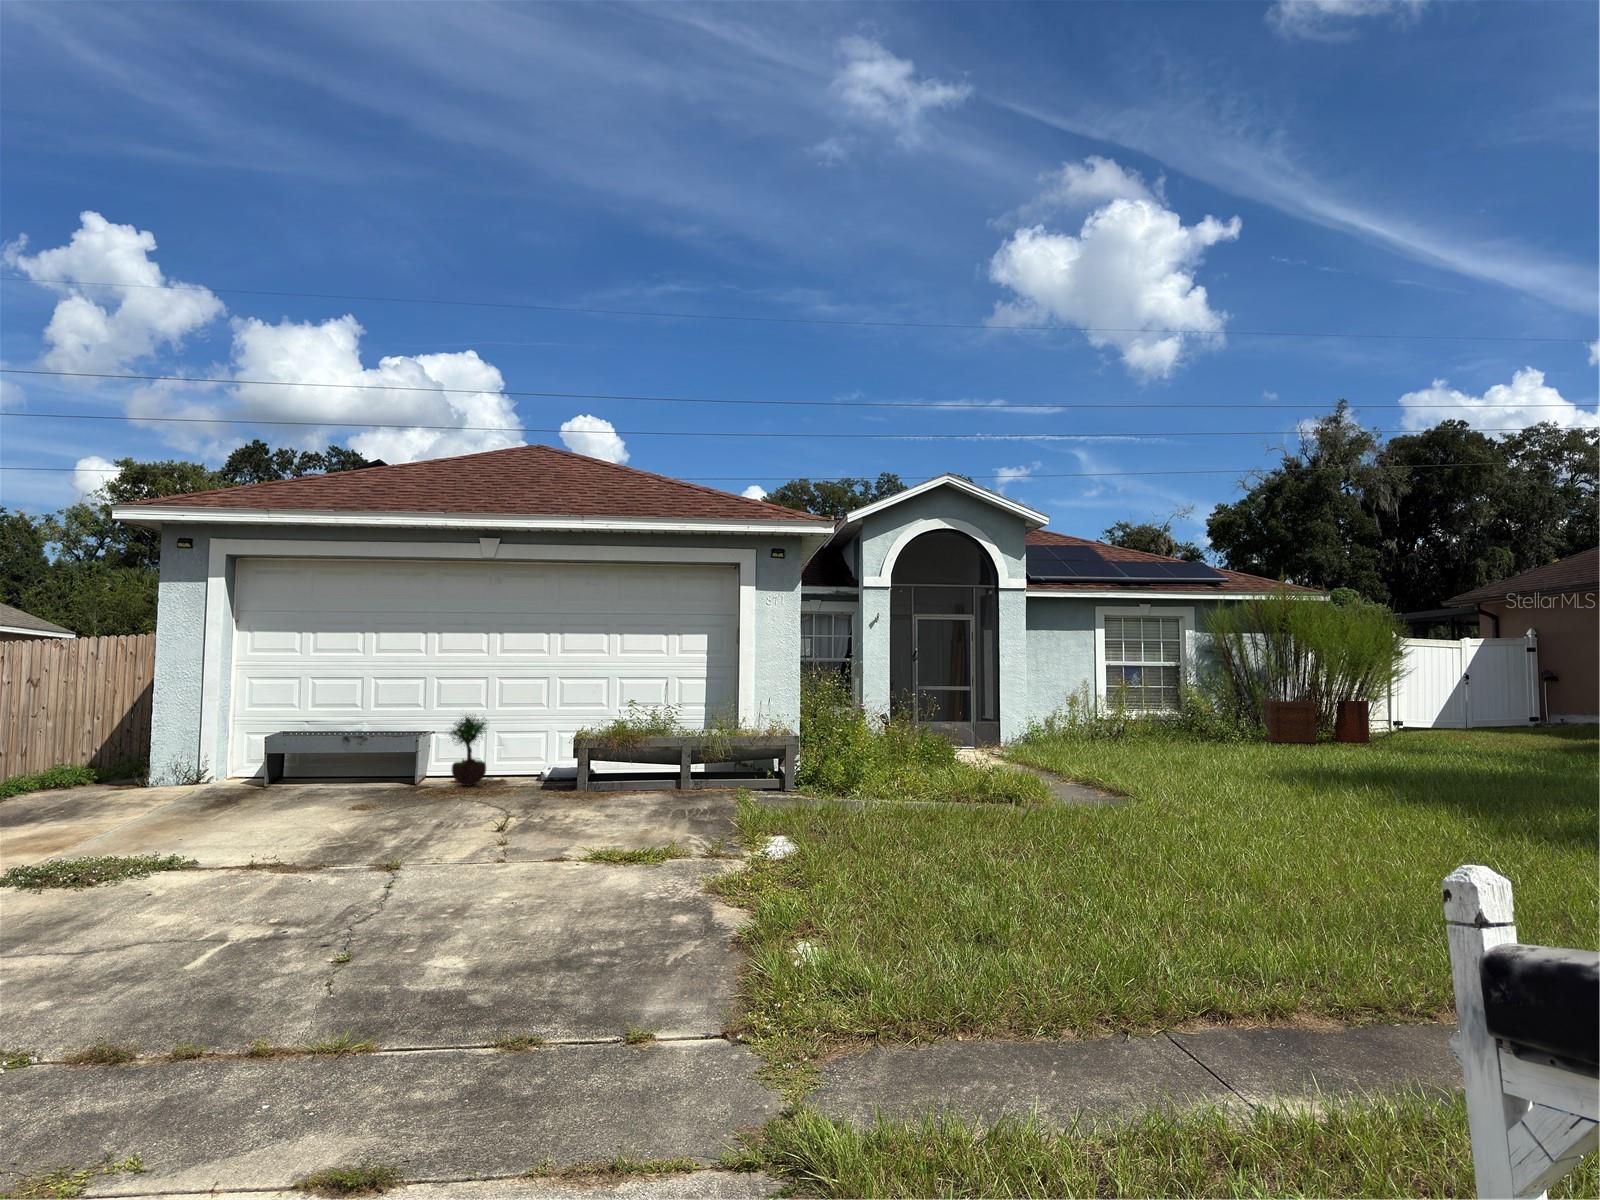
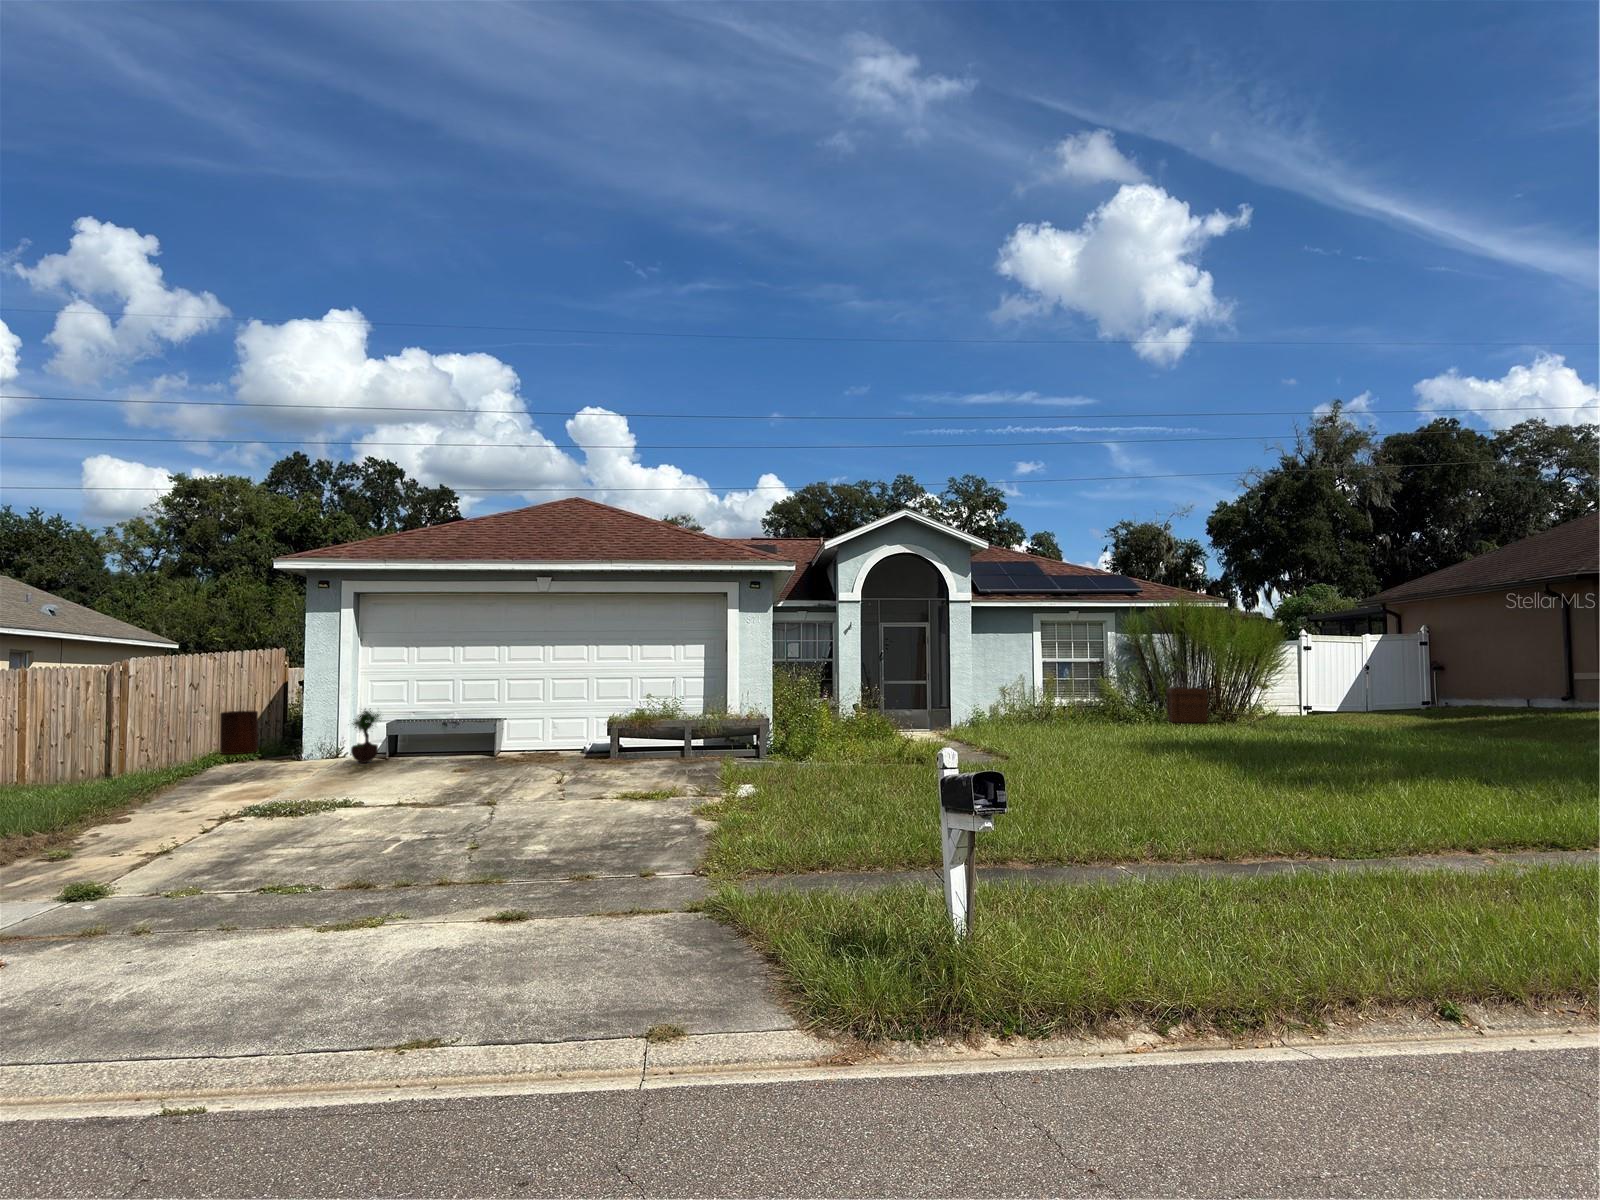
trash can: present [1331,699,1369,743] -> present [220,711,258,754]
potted tree: present [449,714,487,786] -> present [351,708,380,763]

